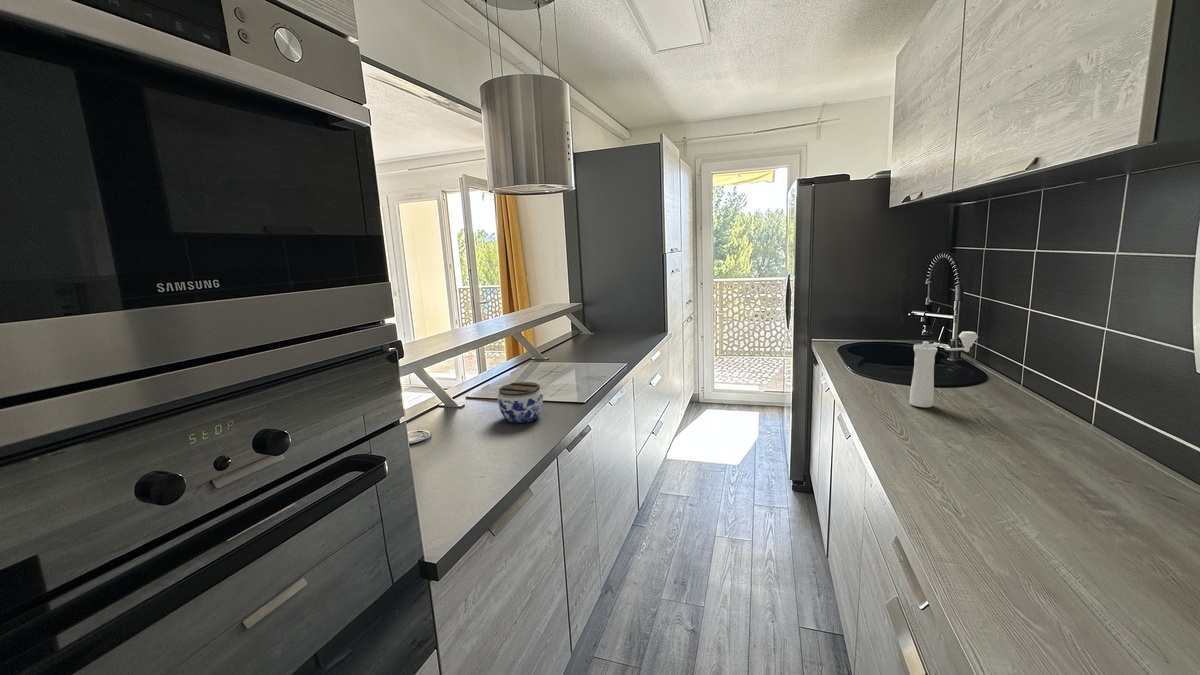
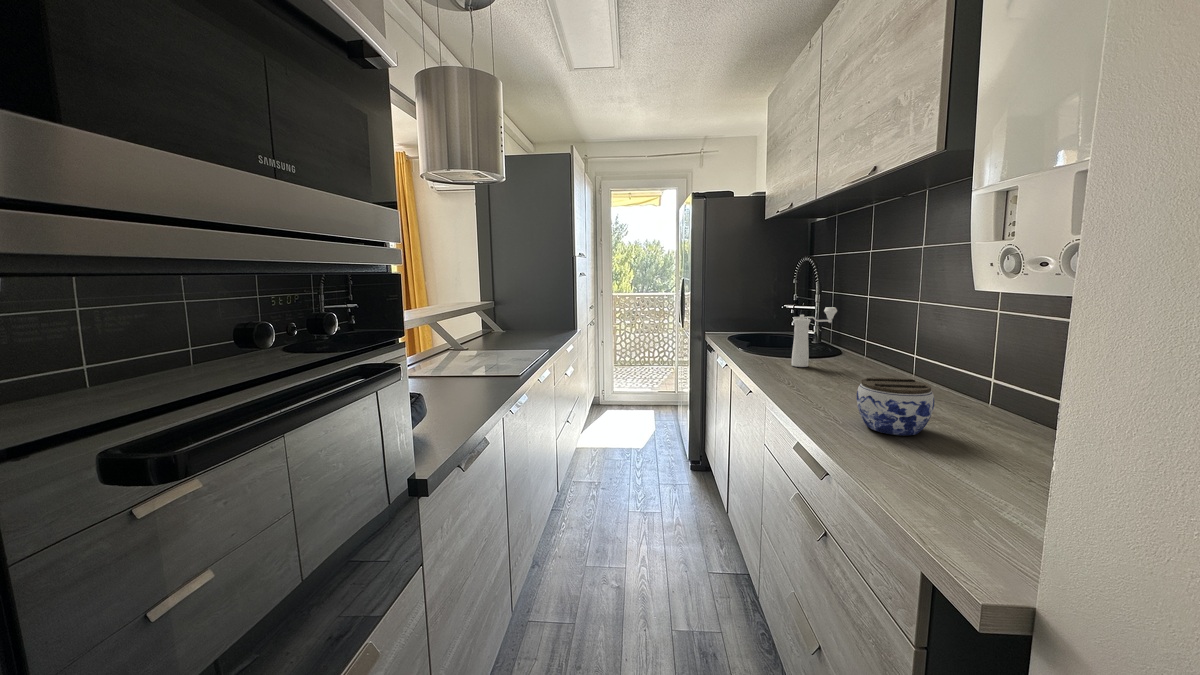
jar: present [498,382,543,423] -> present [857,377,934,436]

